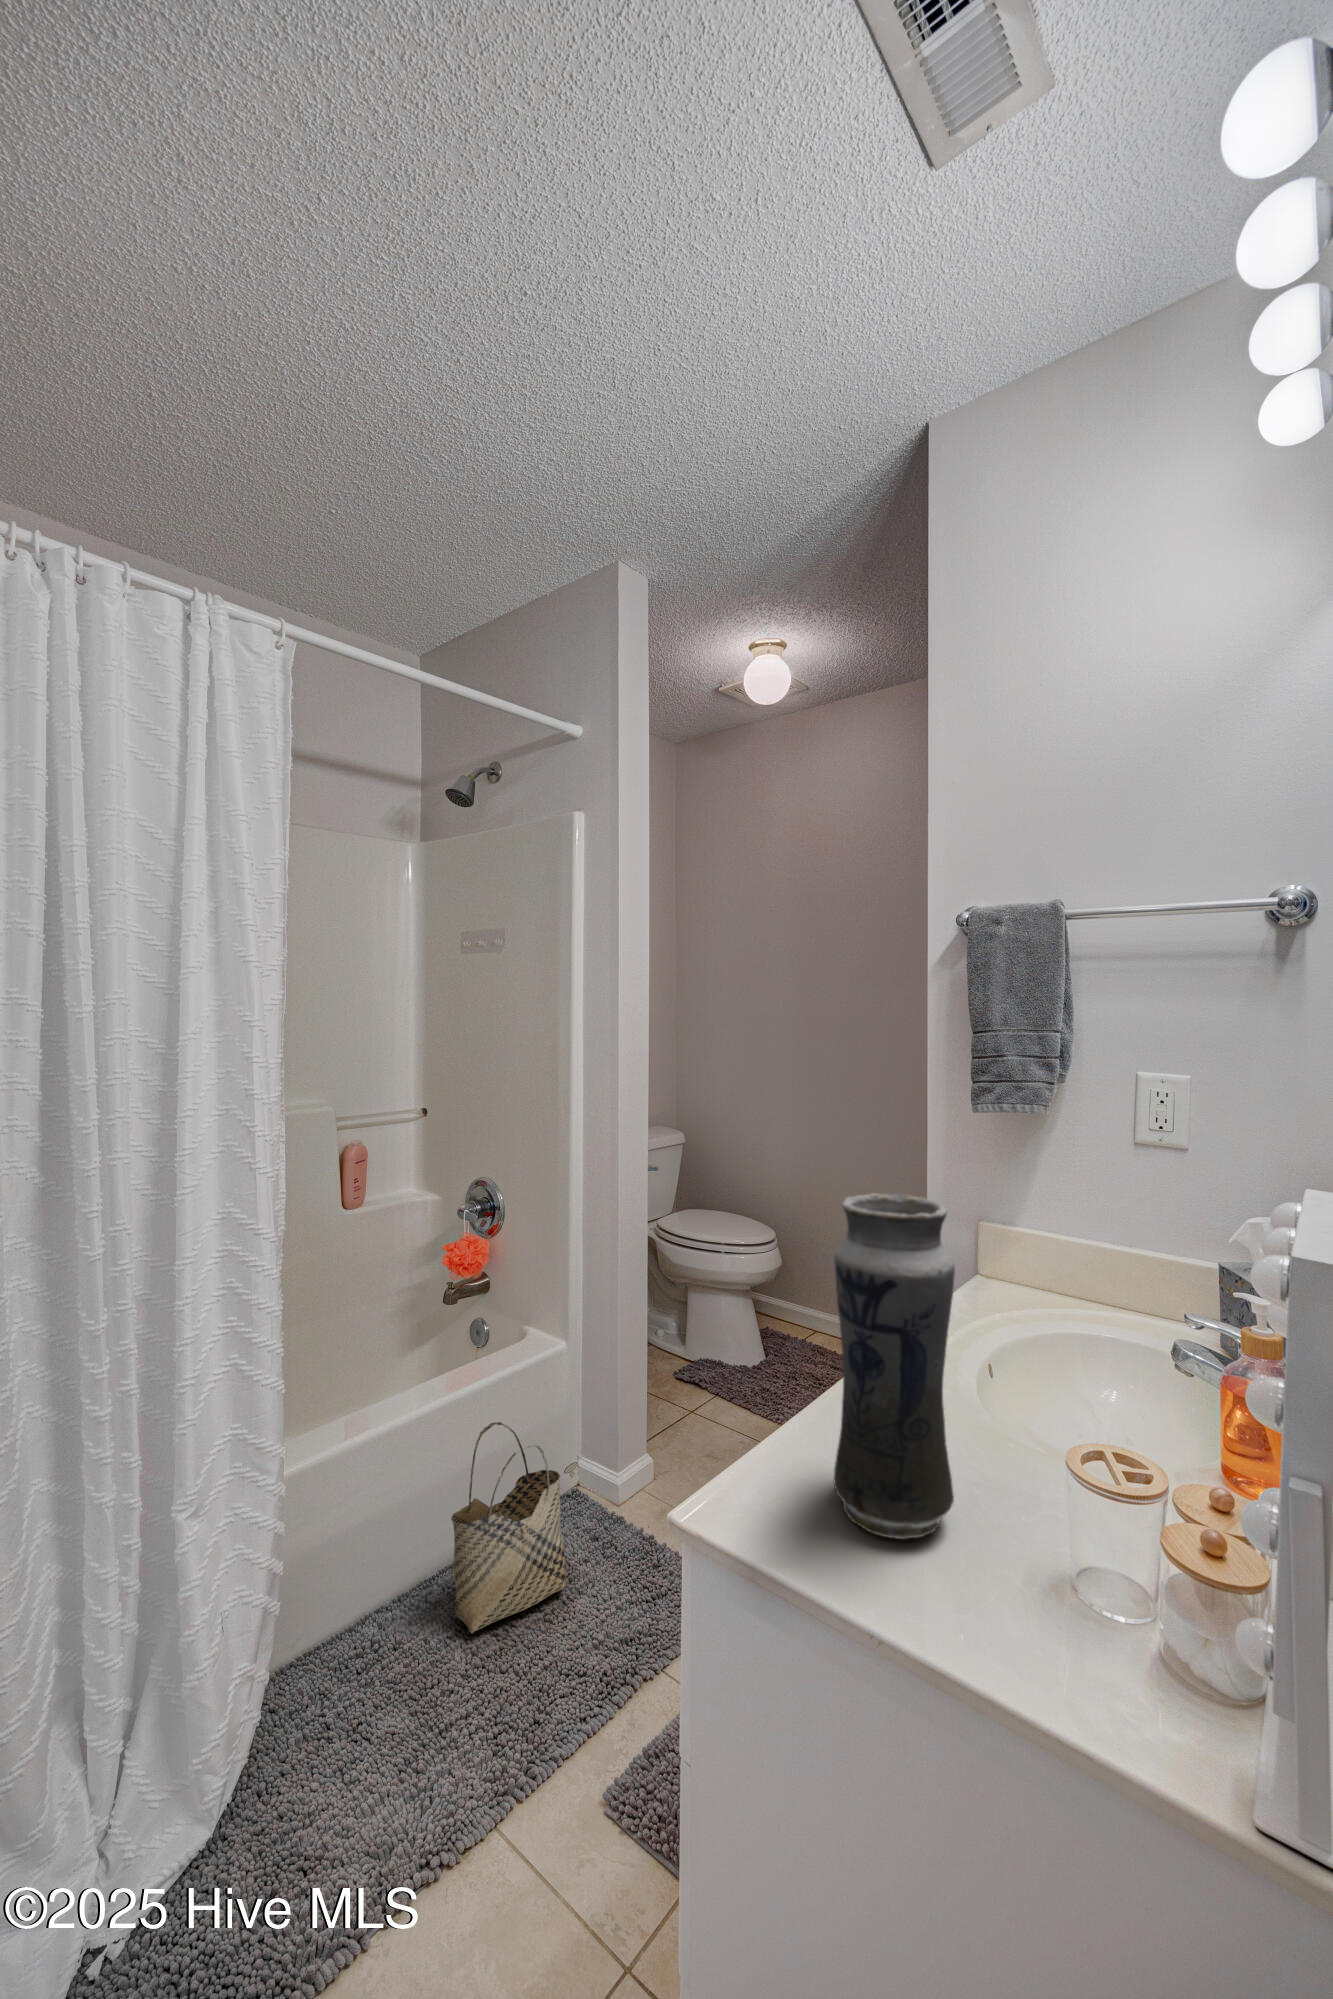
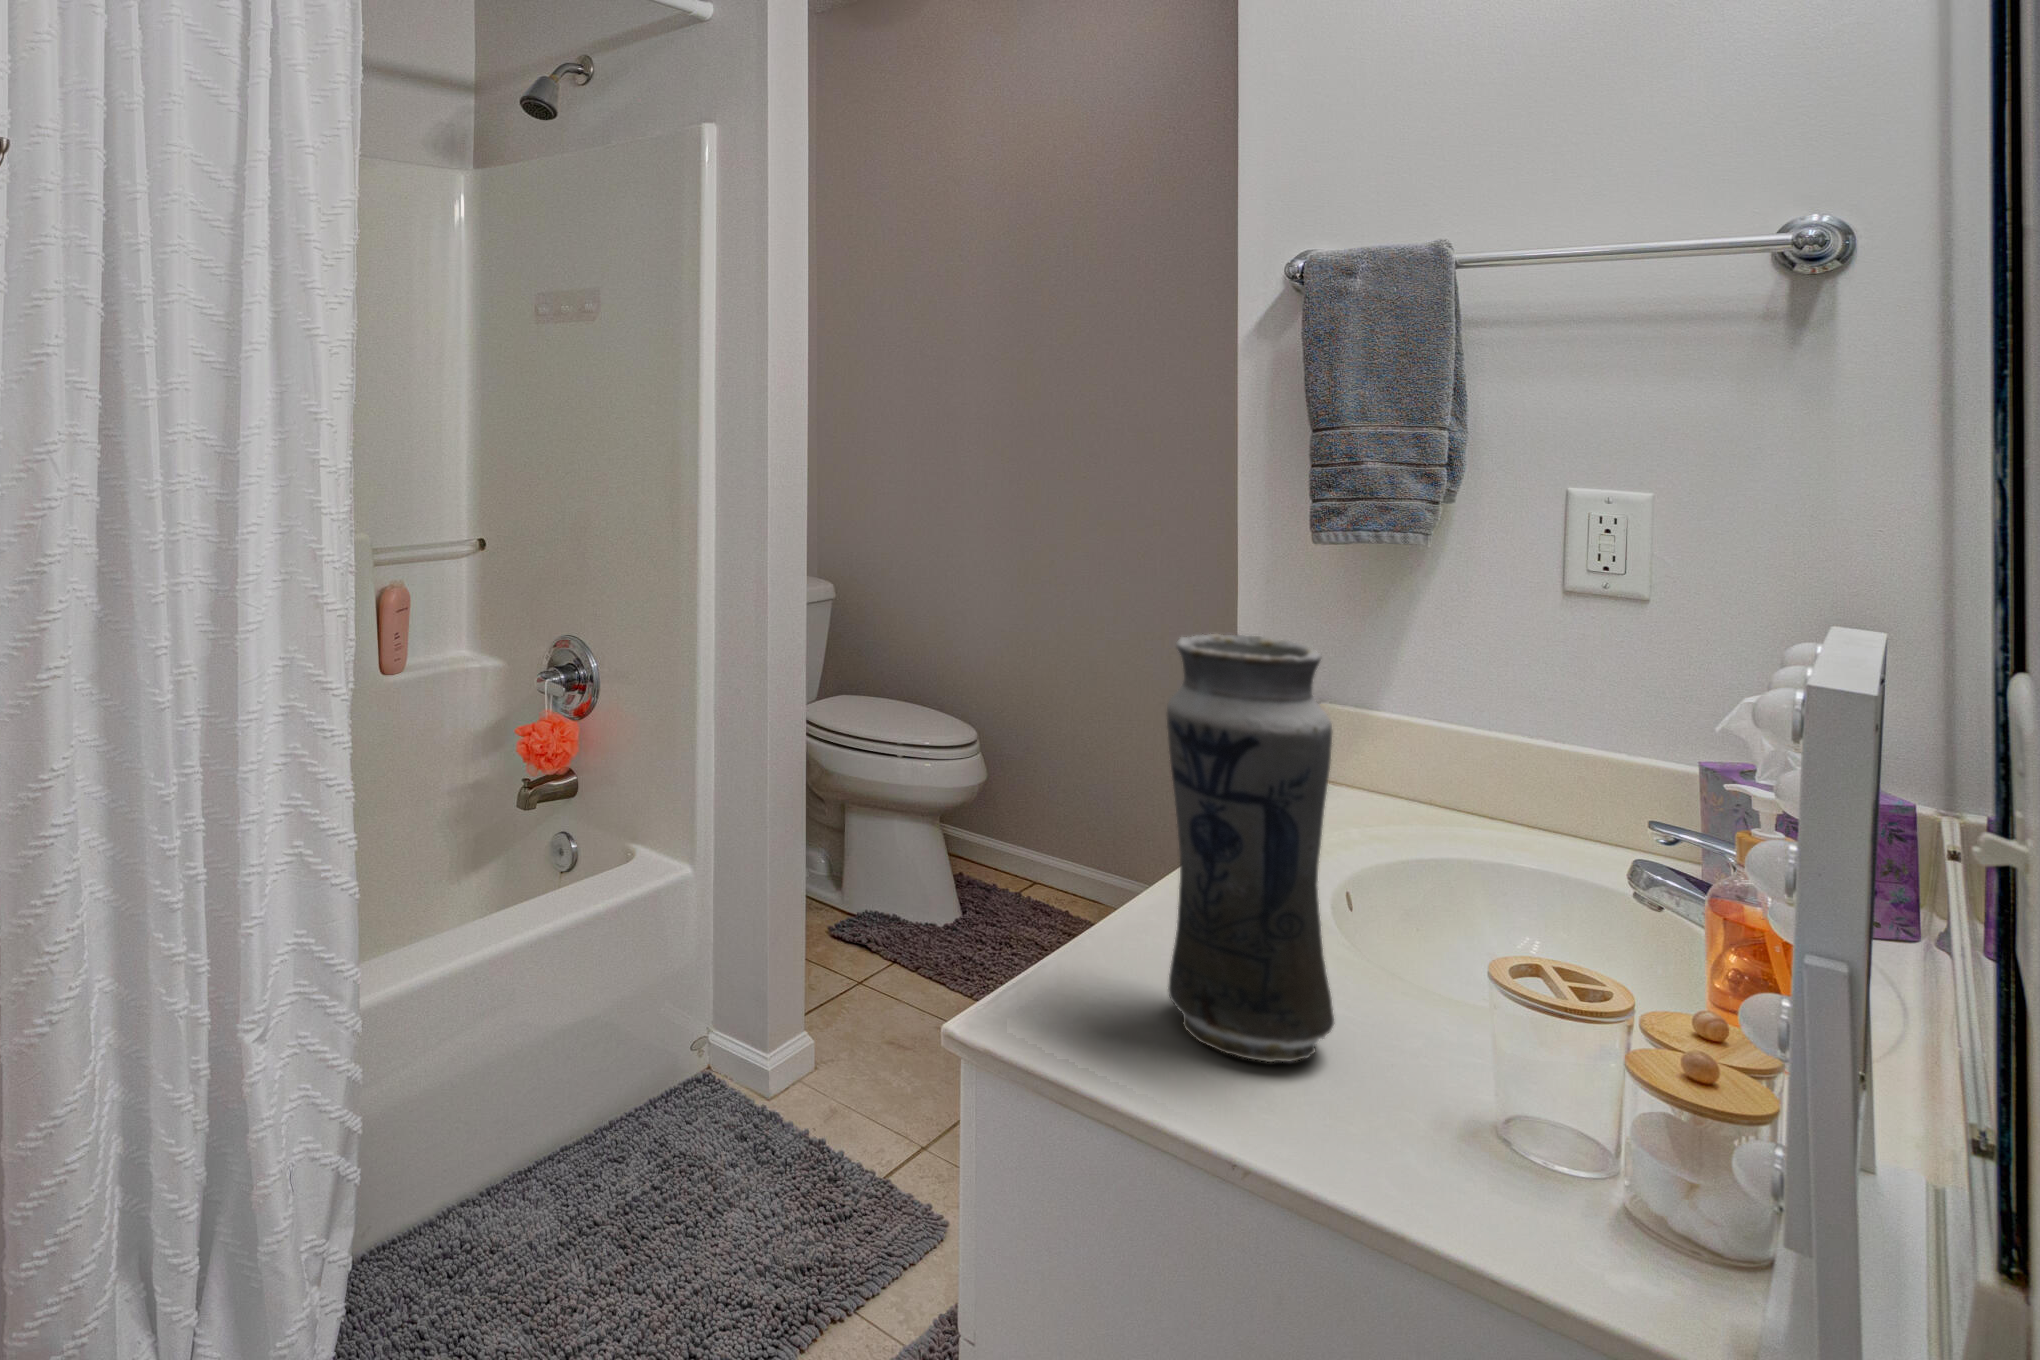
woven basket: present [451,1422,566,1633] -> none [559,962,709,1241]

